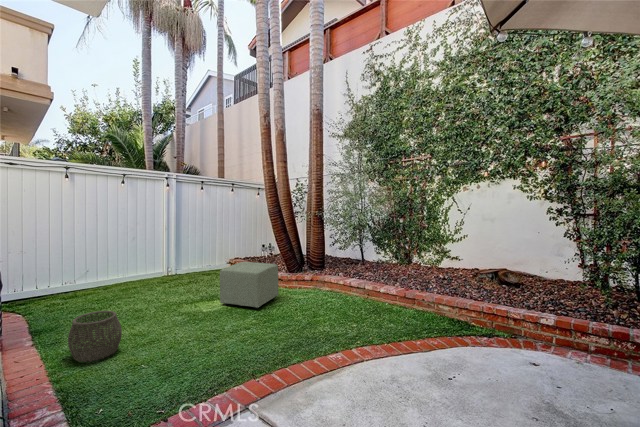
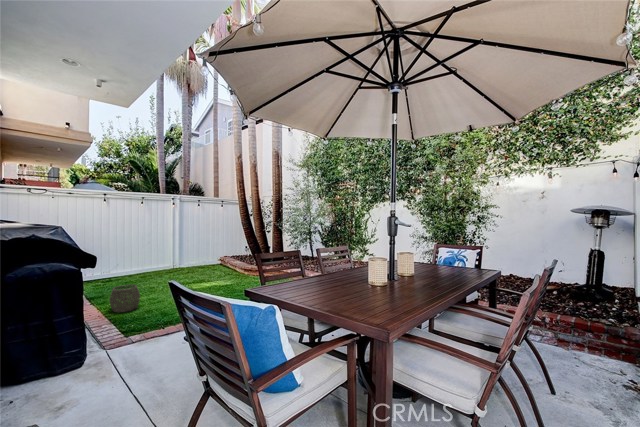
ottoman: present [220,262,278,309] -> none [205,258,246,288]

